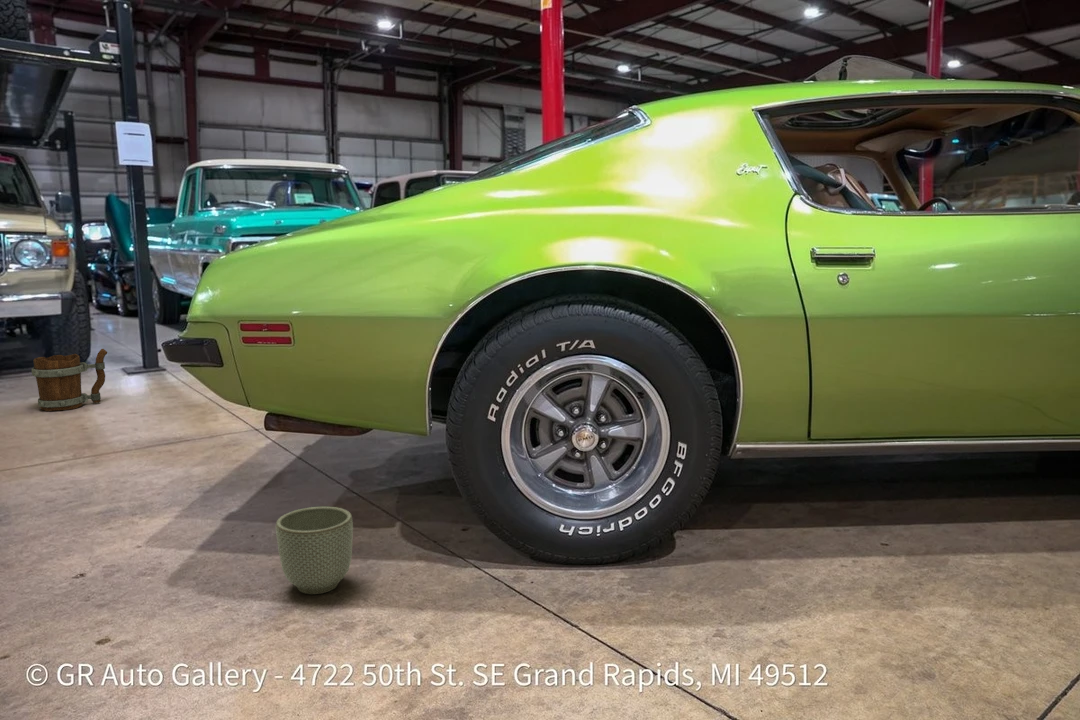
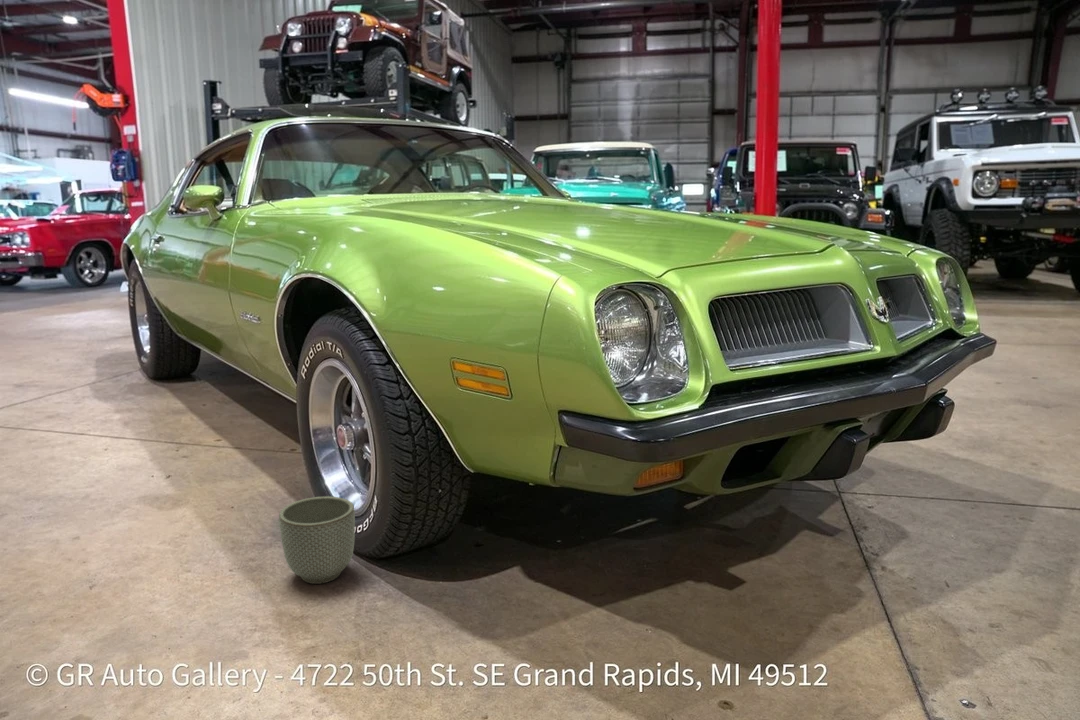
bucket: present [32,349,107,411] -> none [55,329,128,389]

